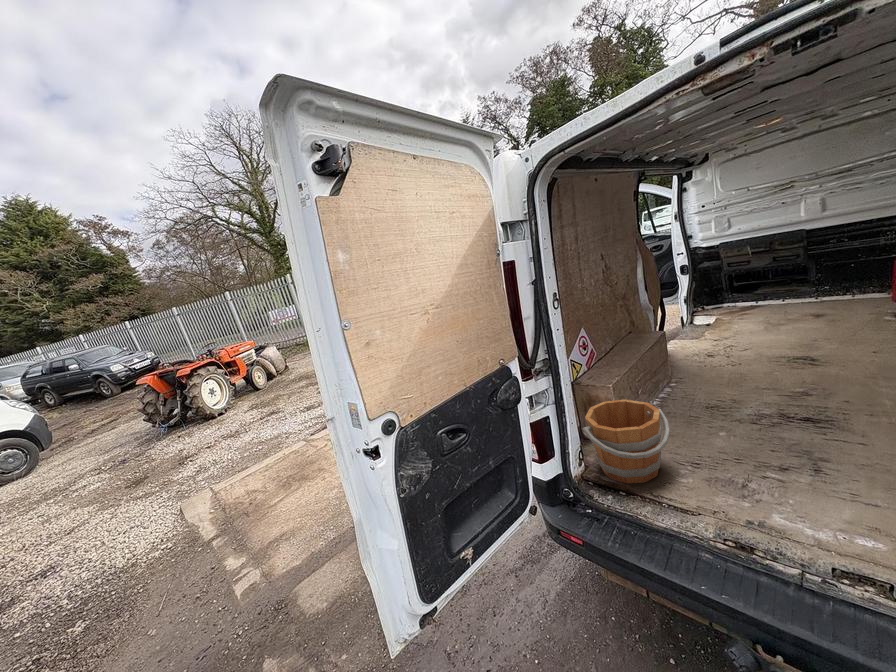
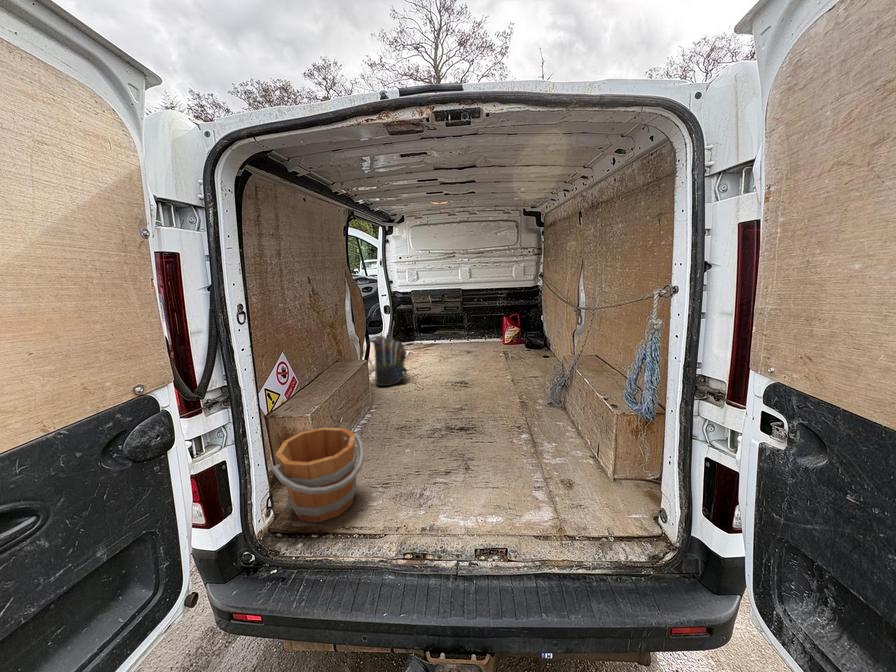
backpack: none [657,304,717,361] -> present [363,336,407,386]

